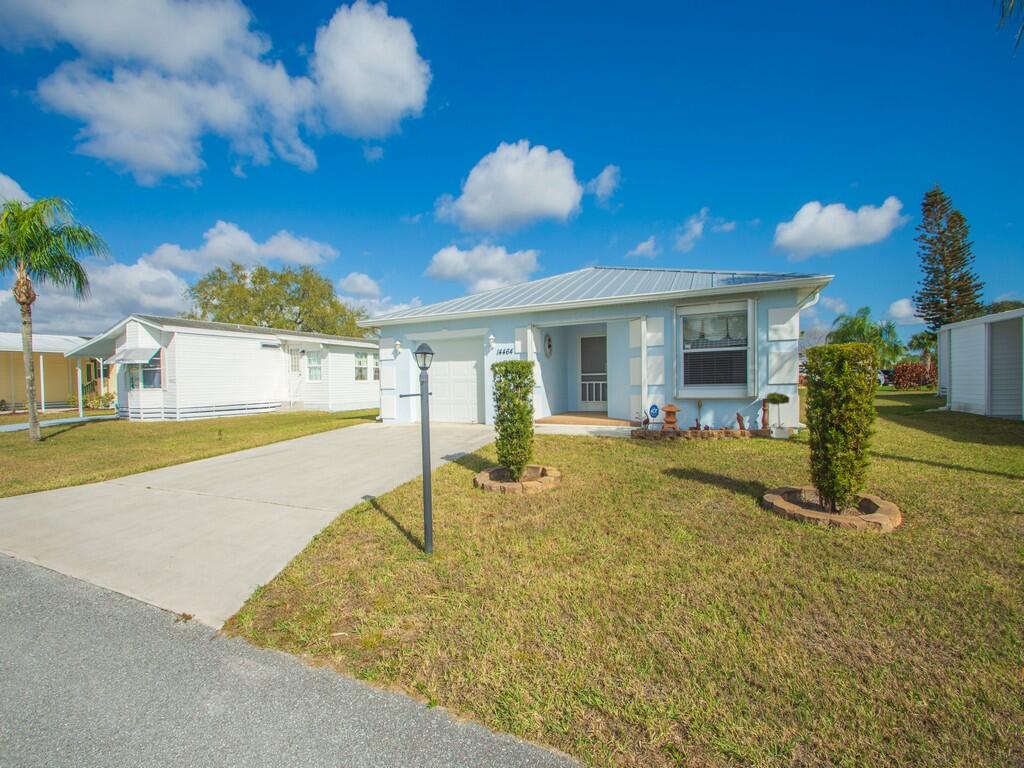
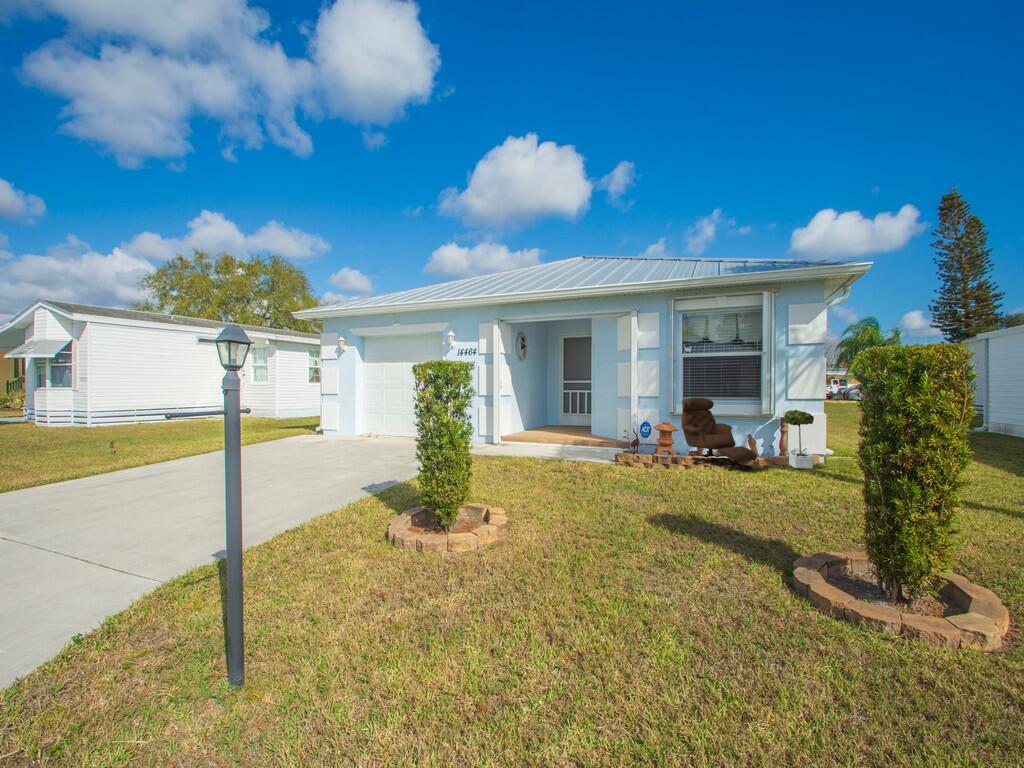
lounge chair: none [684,385,744,442] -> present [681,398,757,471]

